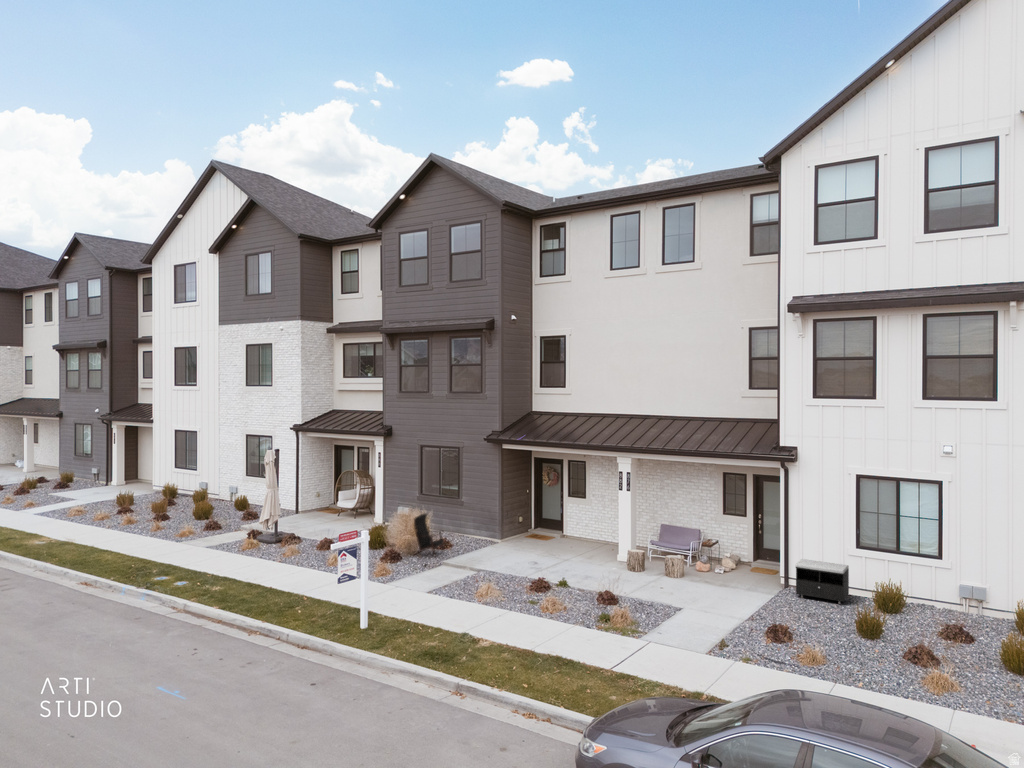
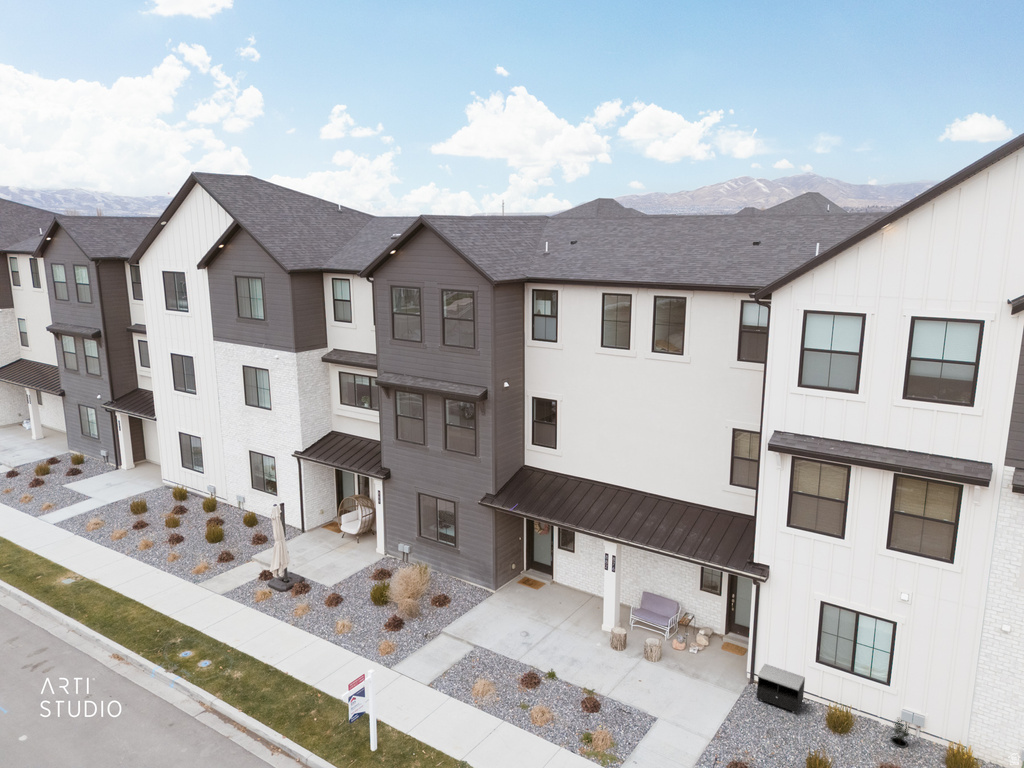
lounge chair: present [414,514,444,554] -> none [414,578,444,623]
potted tree: none [953,587,977,623] -> present [891,720,909,748]

